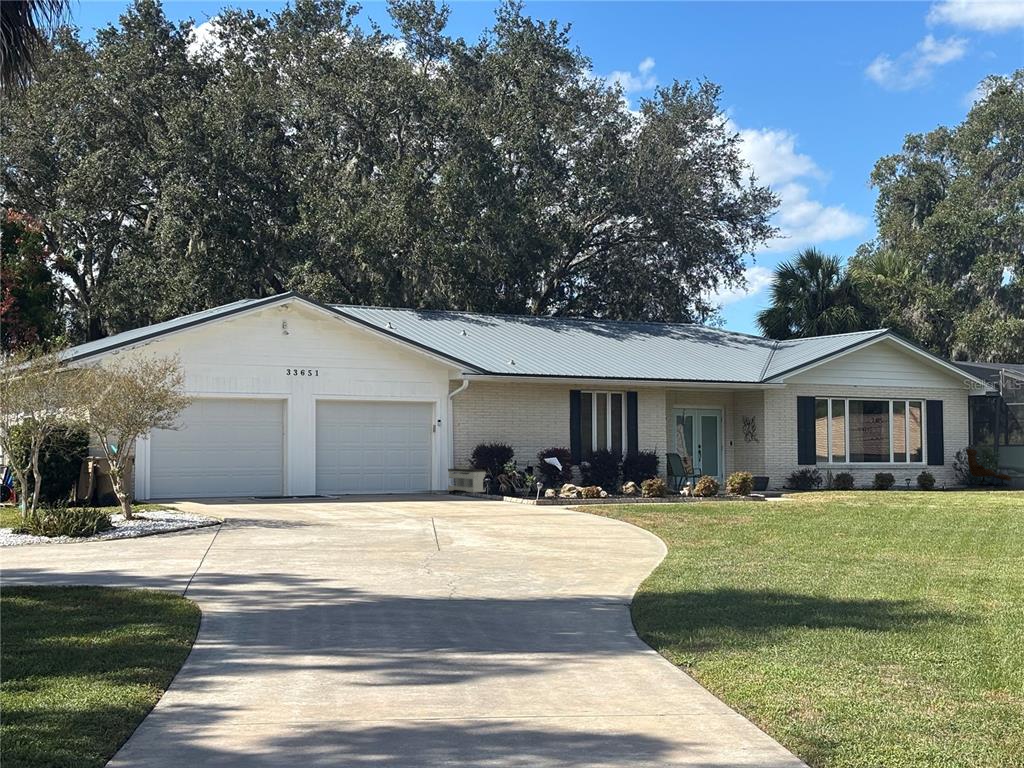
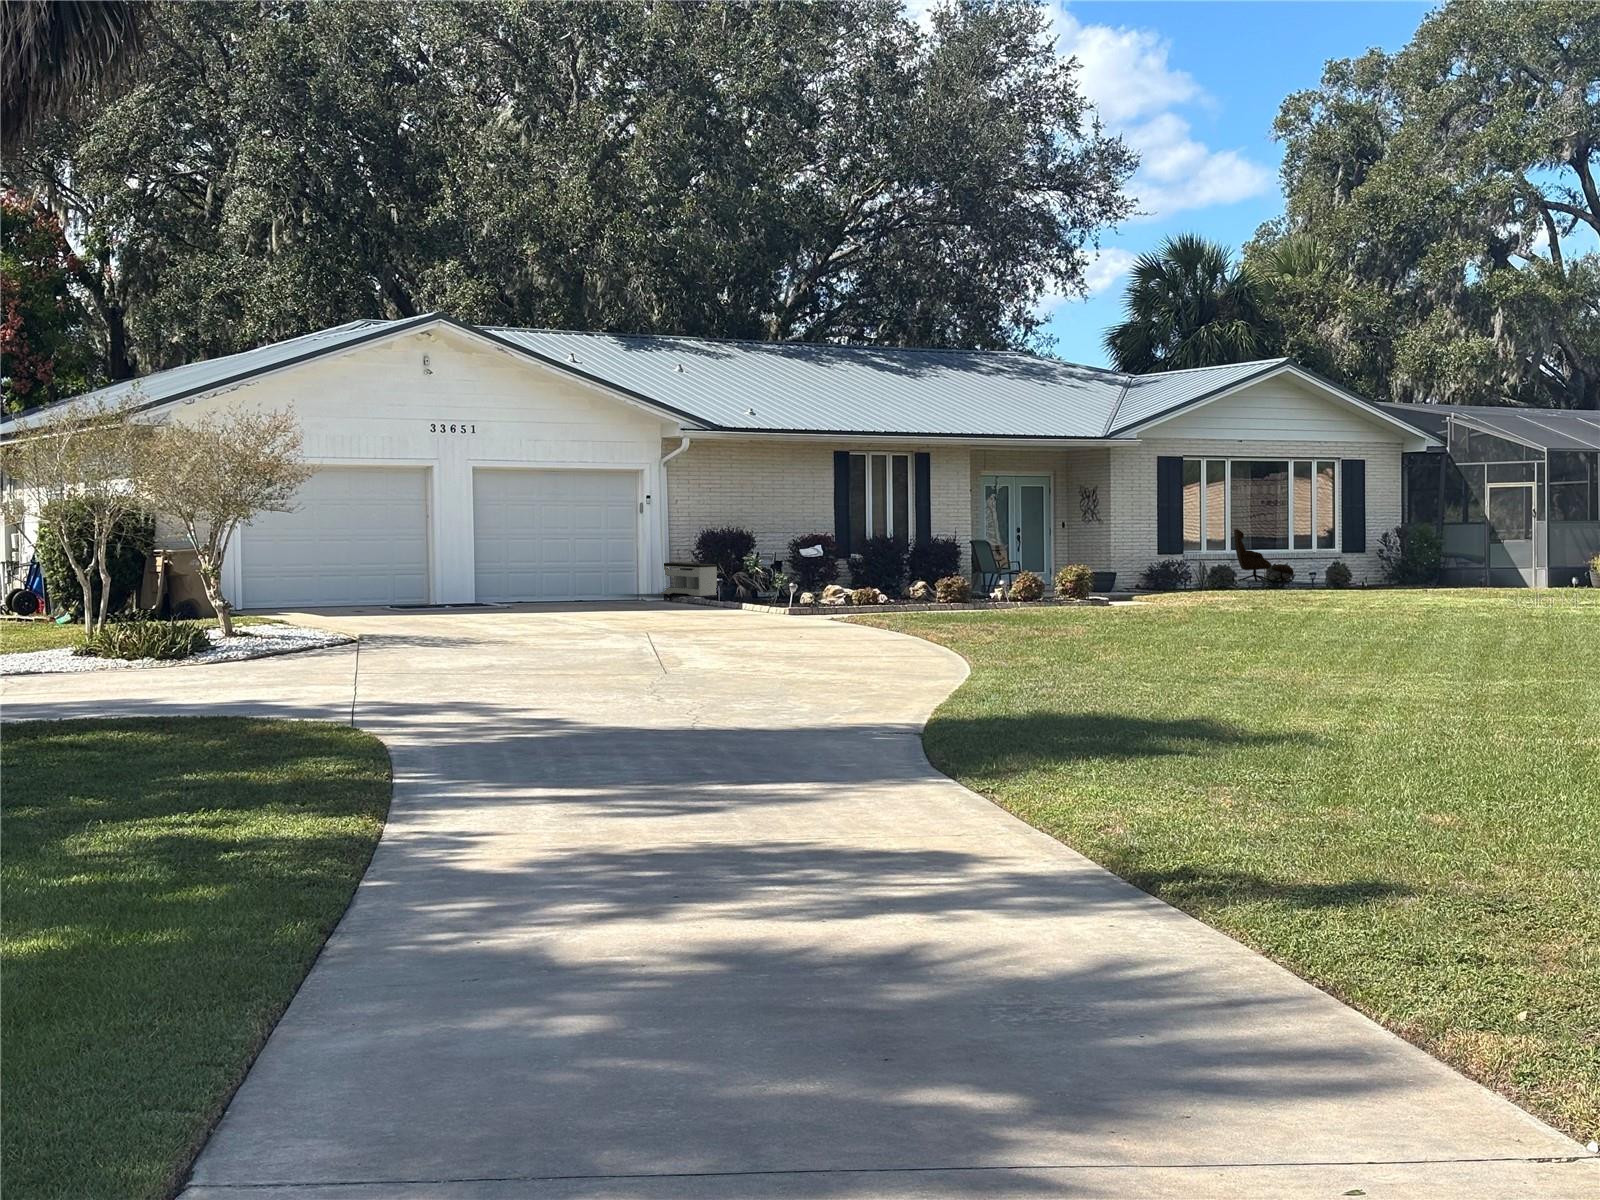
lounge chair: present [967,449,1011,485] -> present [1234,529,1294,582]

